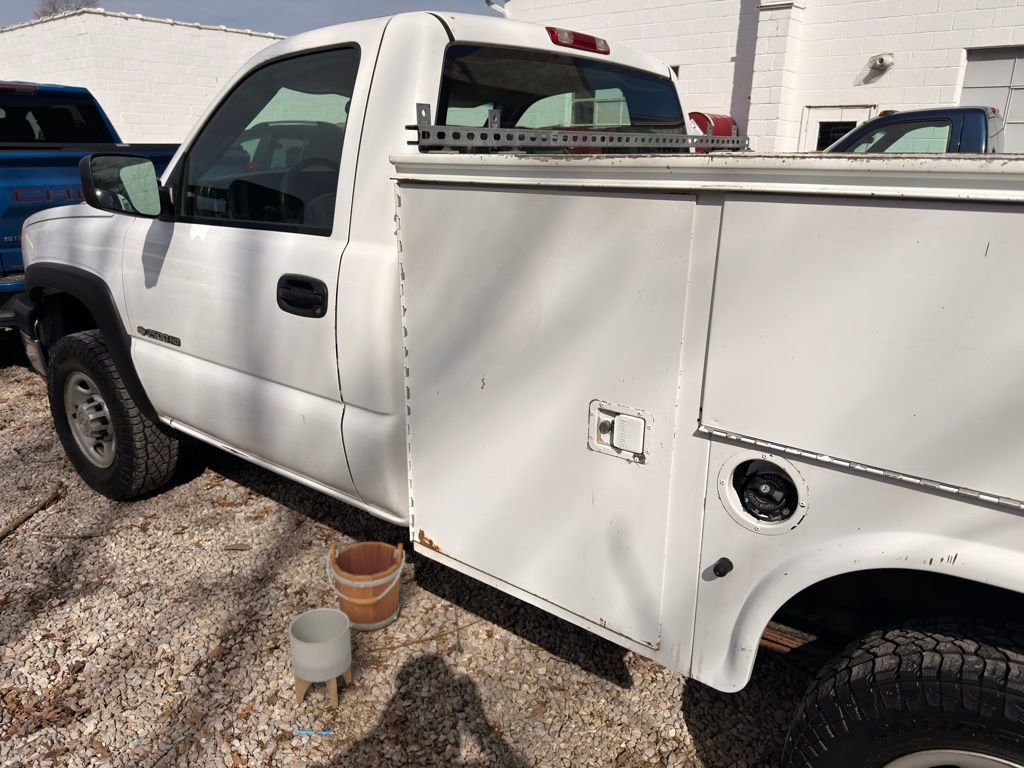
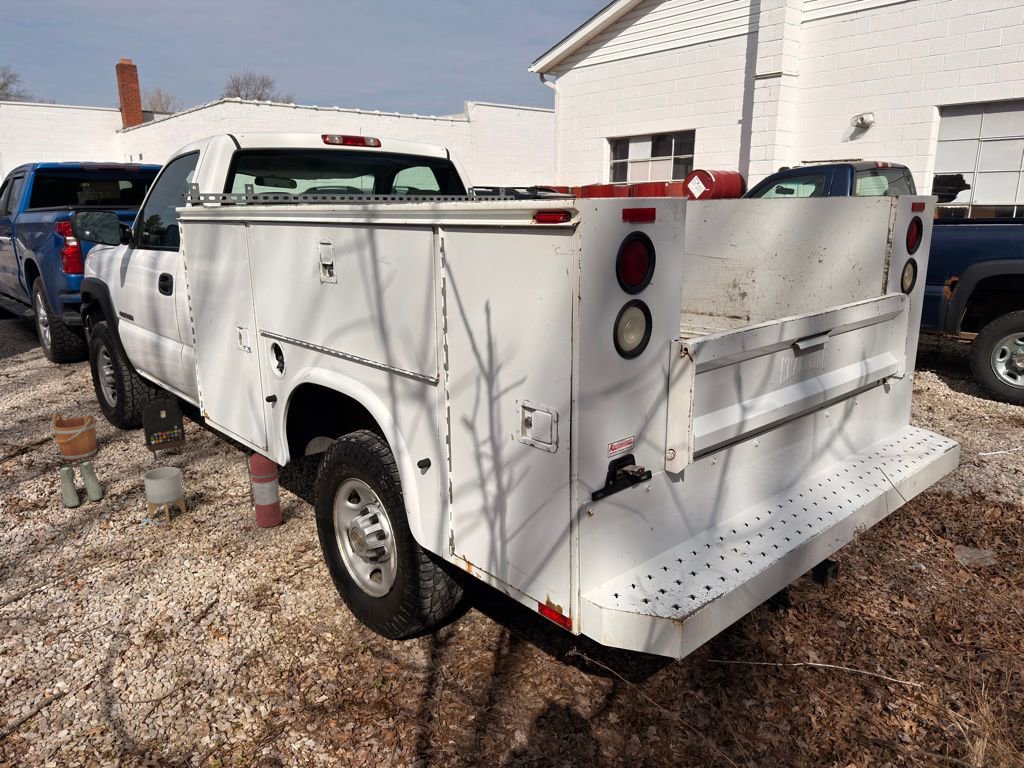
backpack: none [186,449,269,565] -> present [140,393,187,460]
bucket: present [327,542,405,631] -> present [50,414,97,460]
fire extinguisher: none [491,553,553,707] -> present [246,449,282,527]
boots: none [99,594,176,690] -> present [59,460,103,507]

